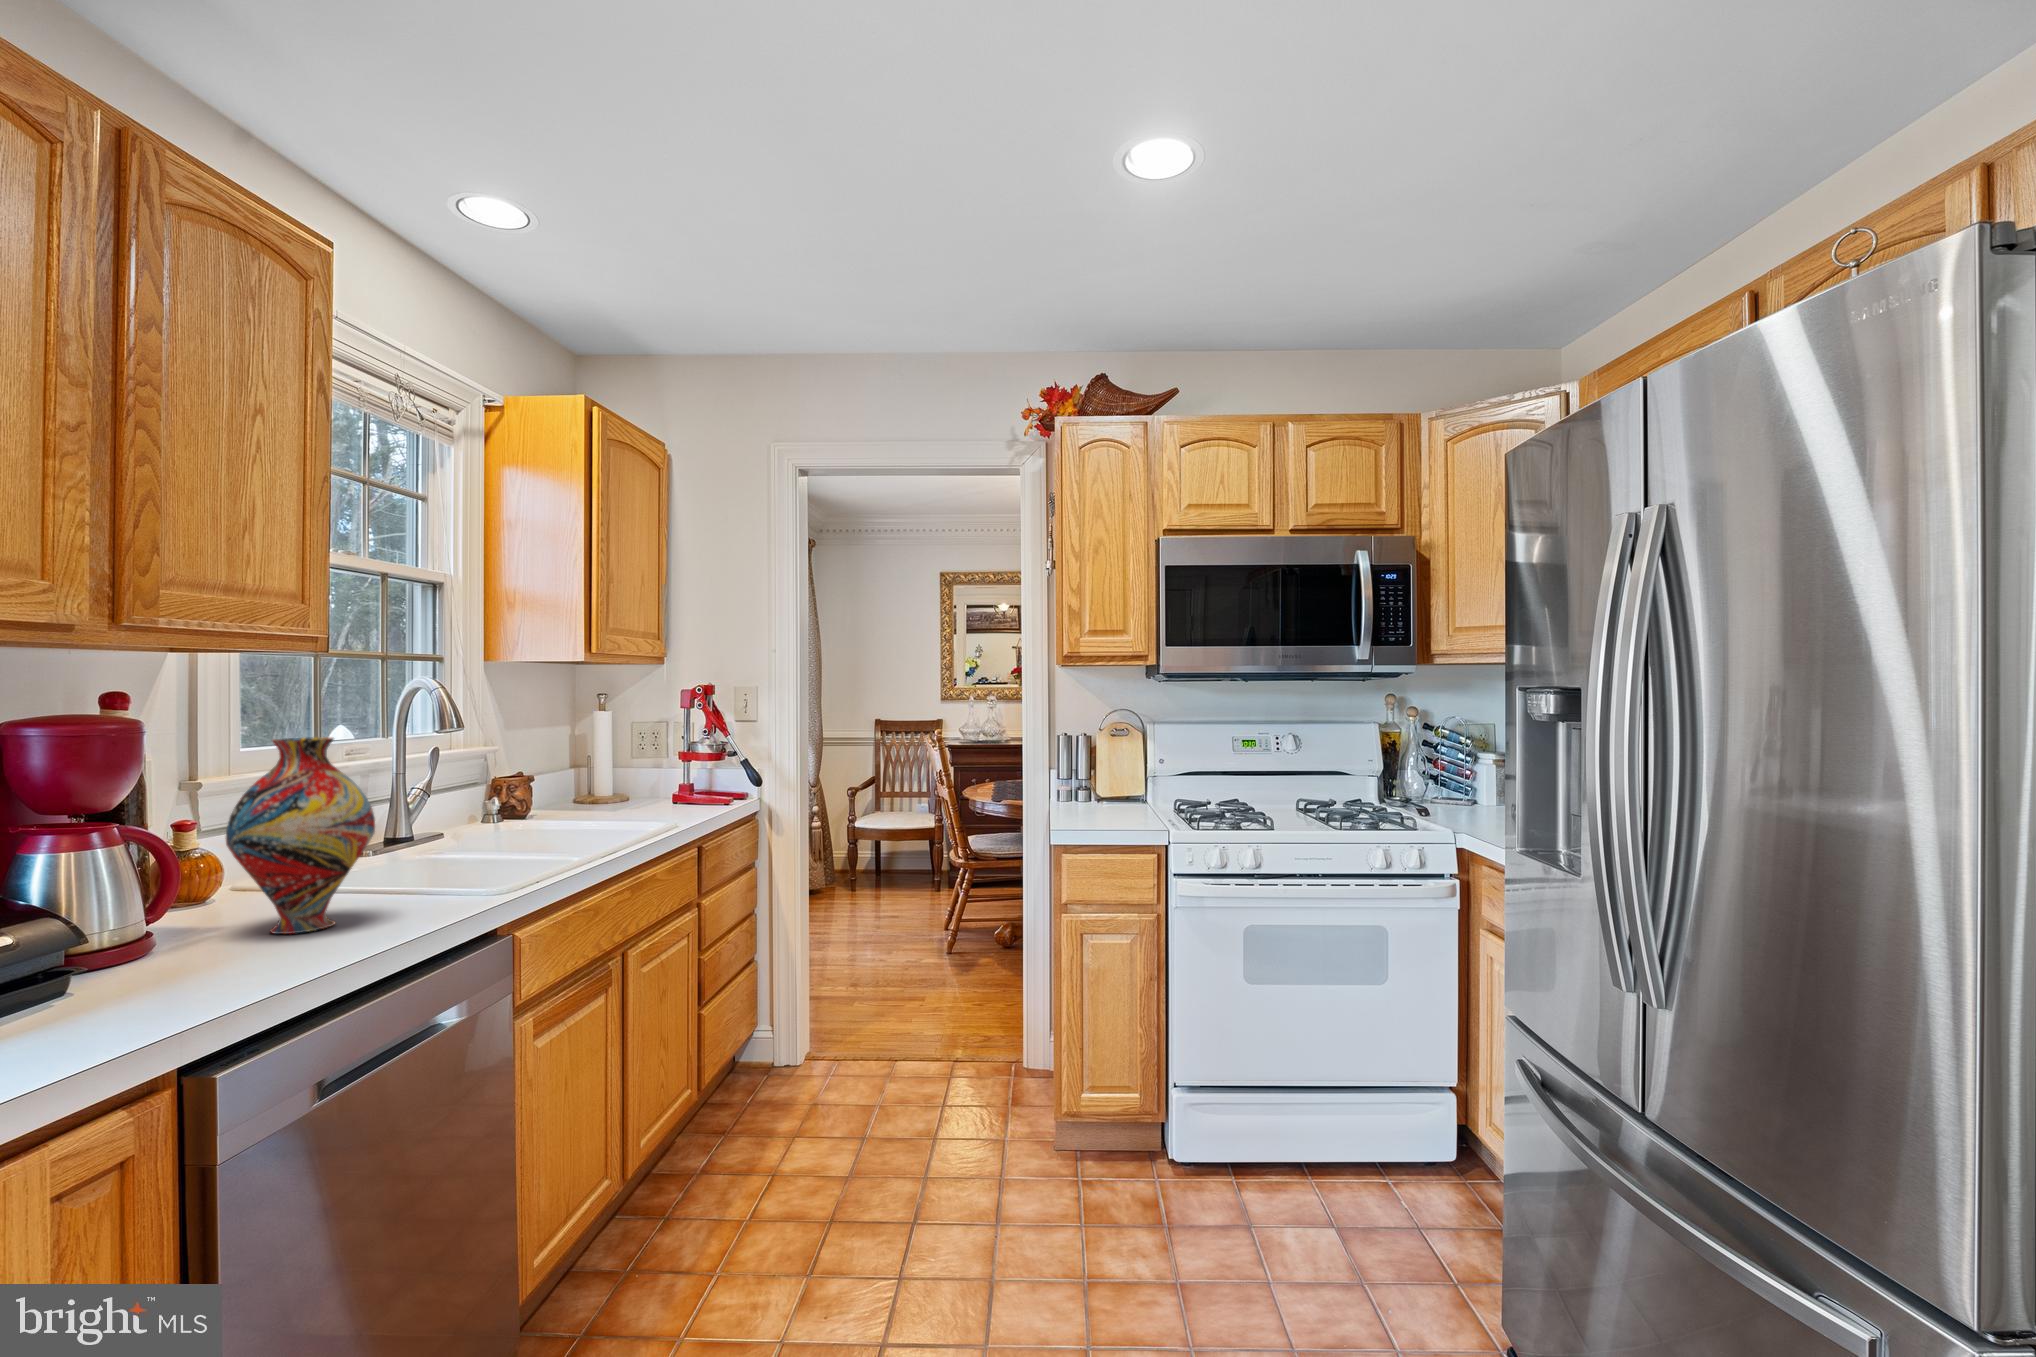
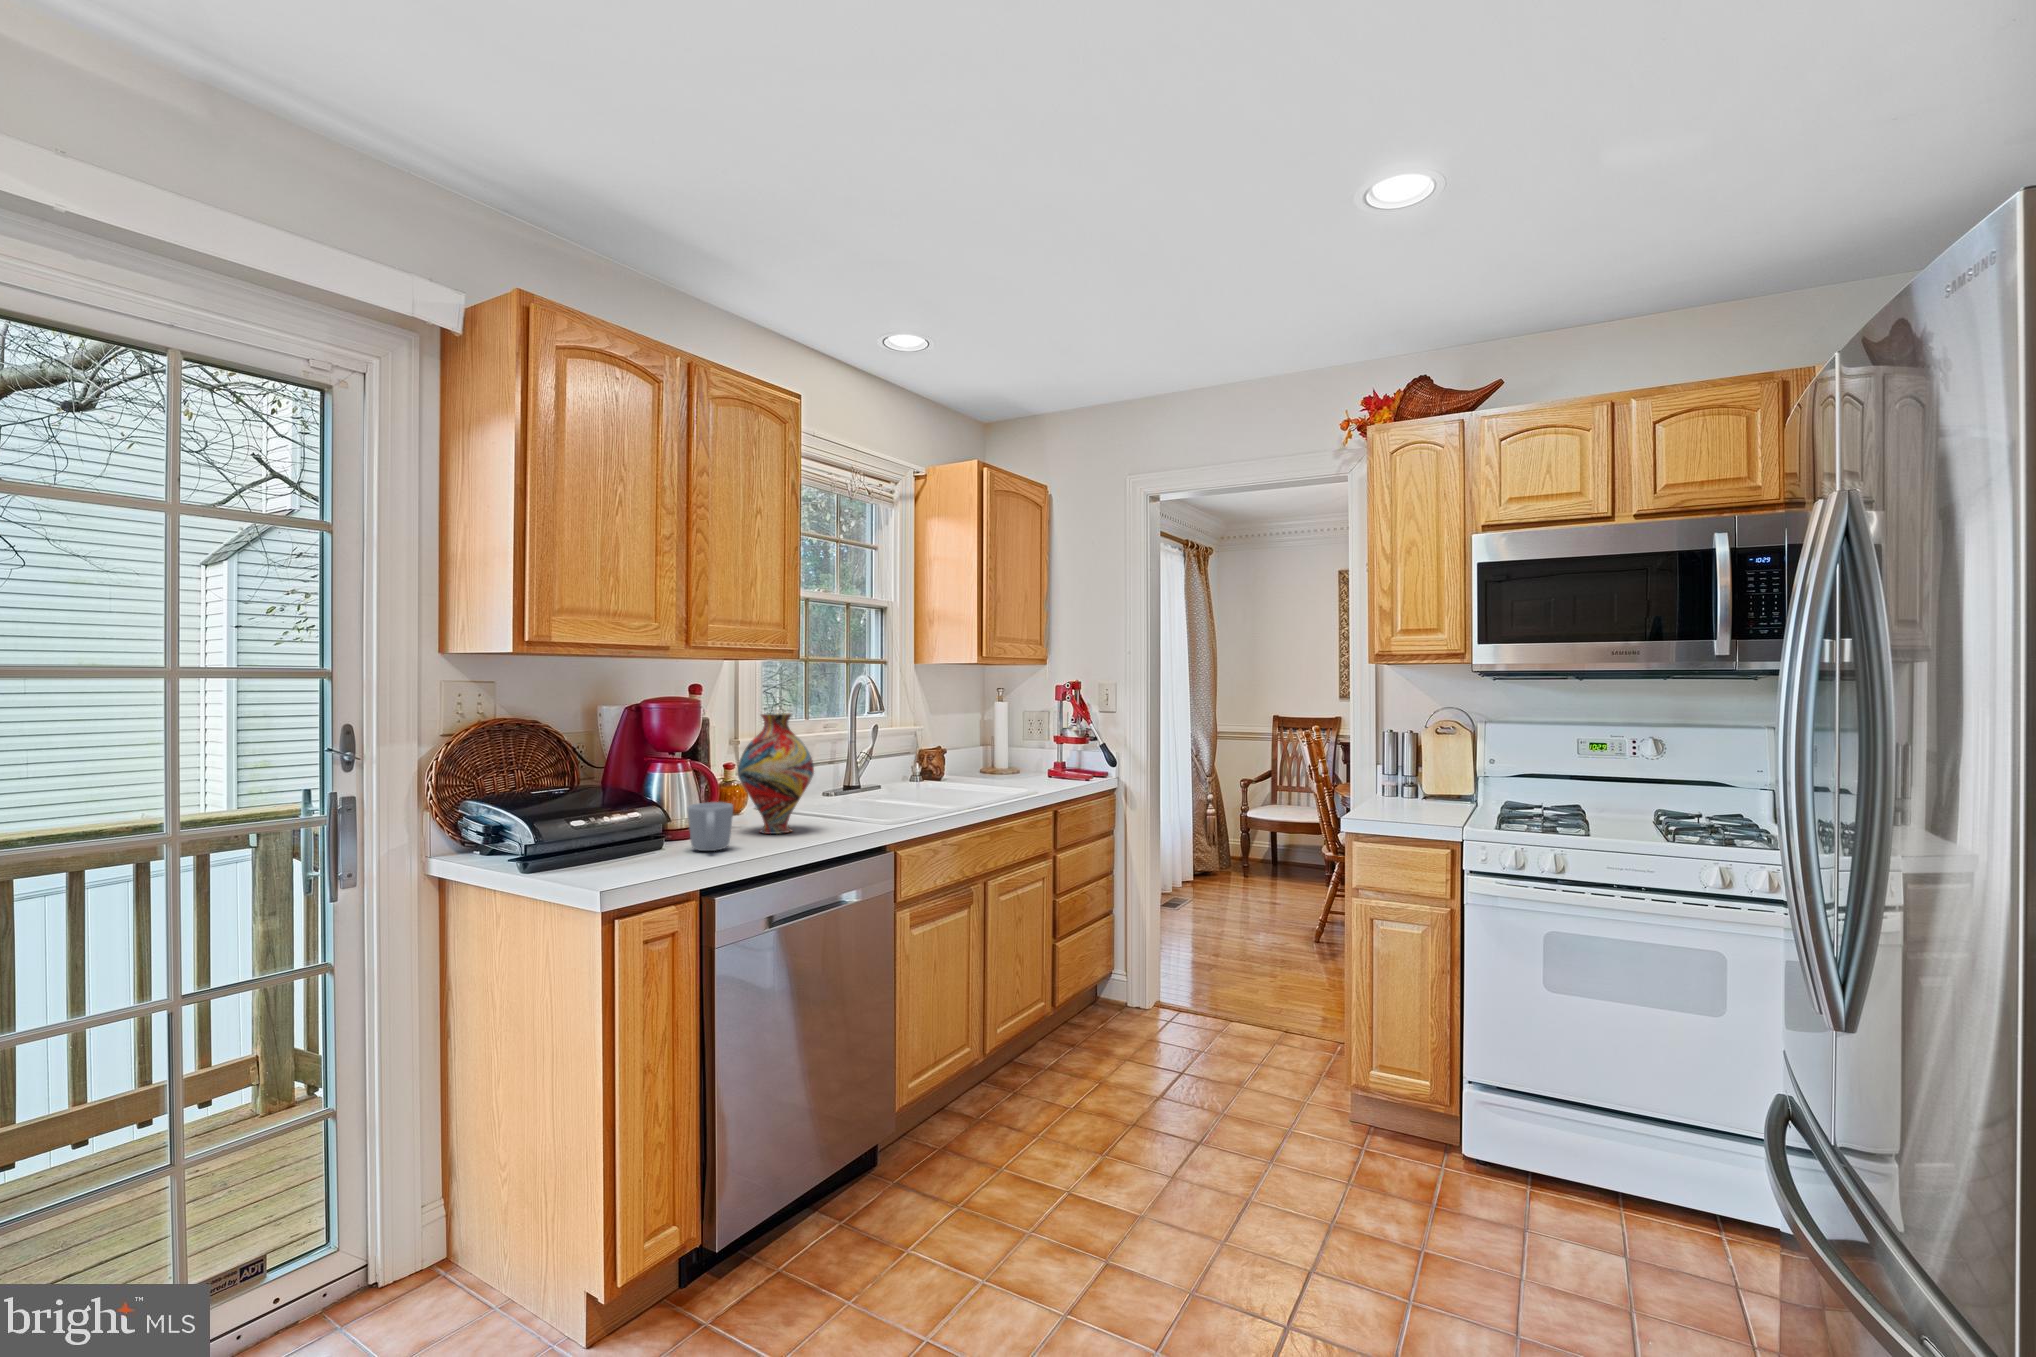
mug: none [133,895,235,987] -> present [688,802,733,851]

